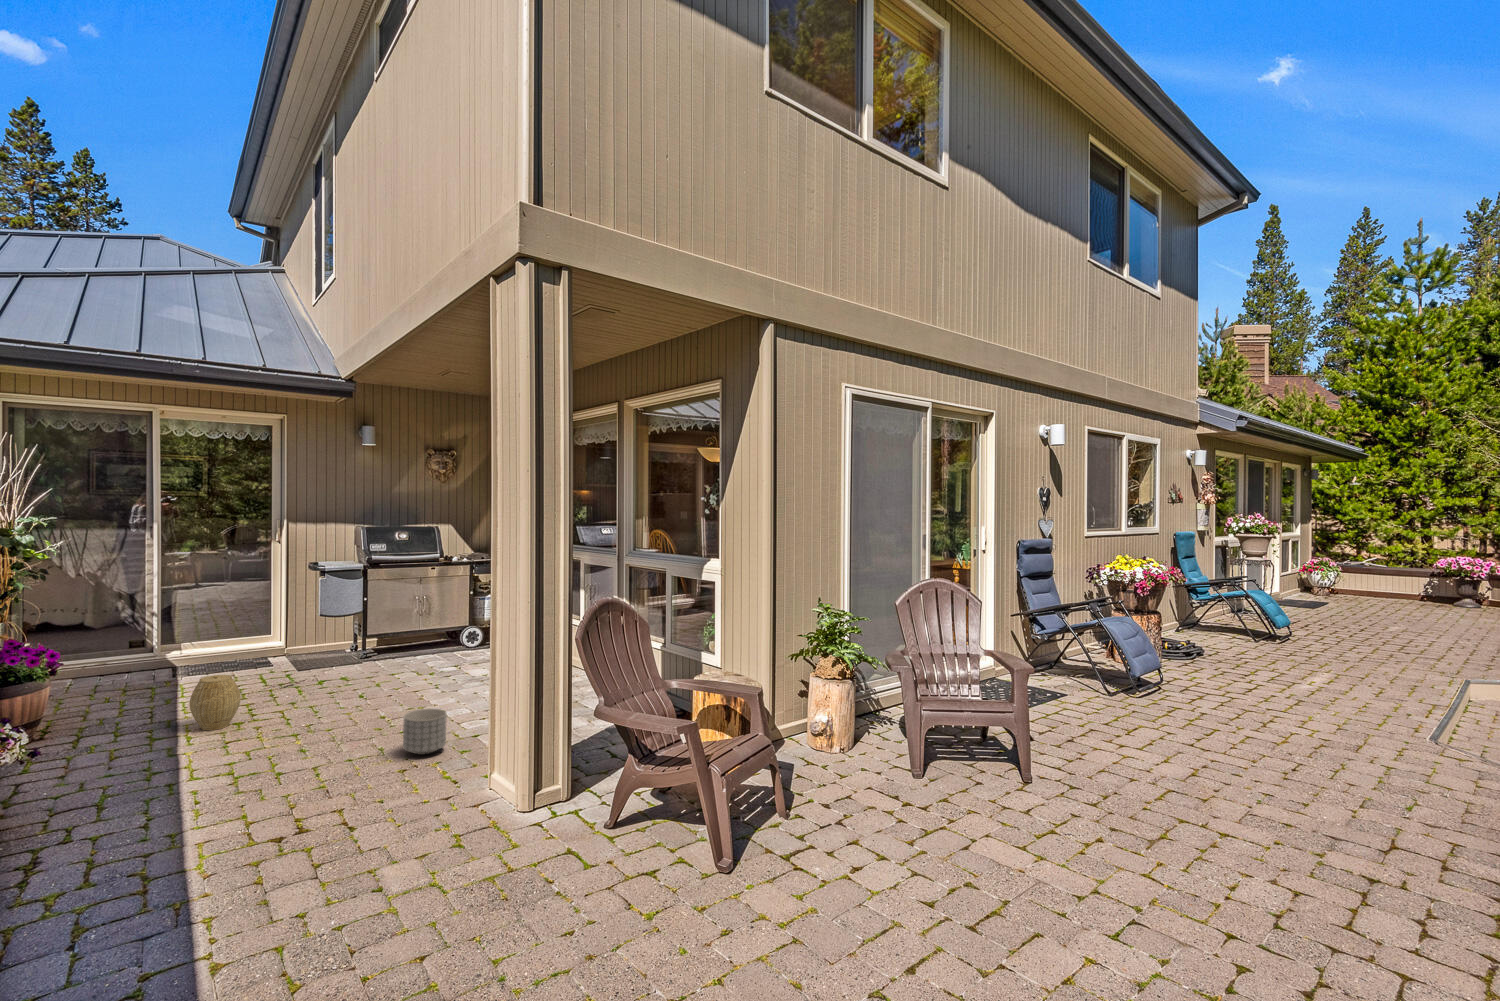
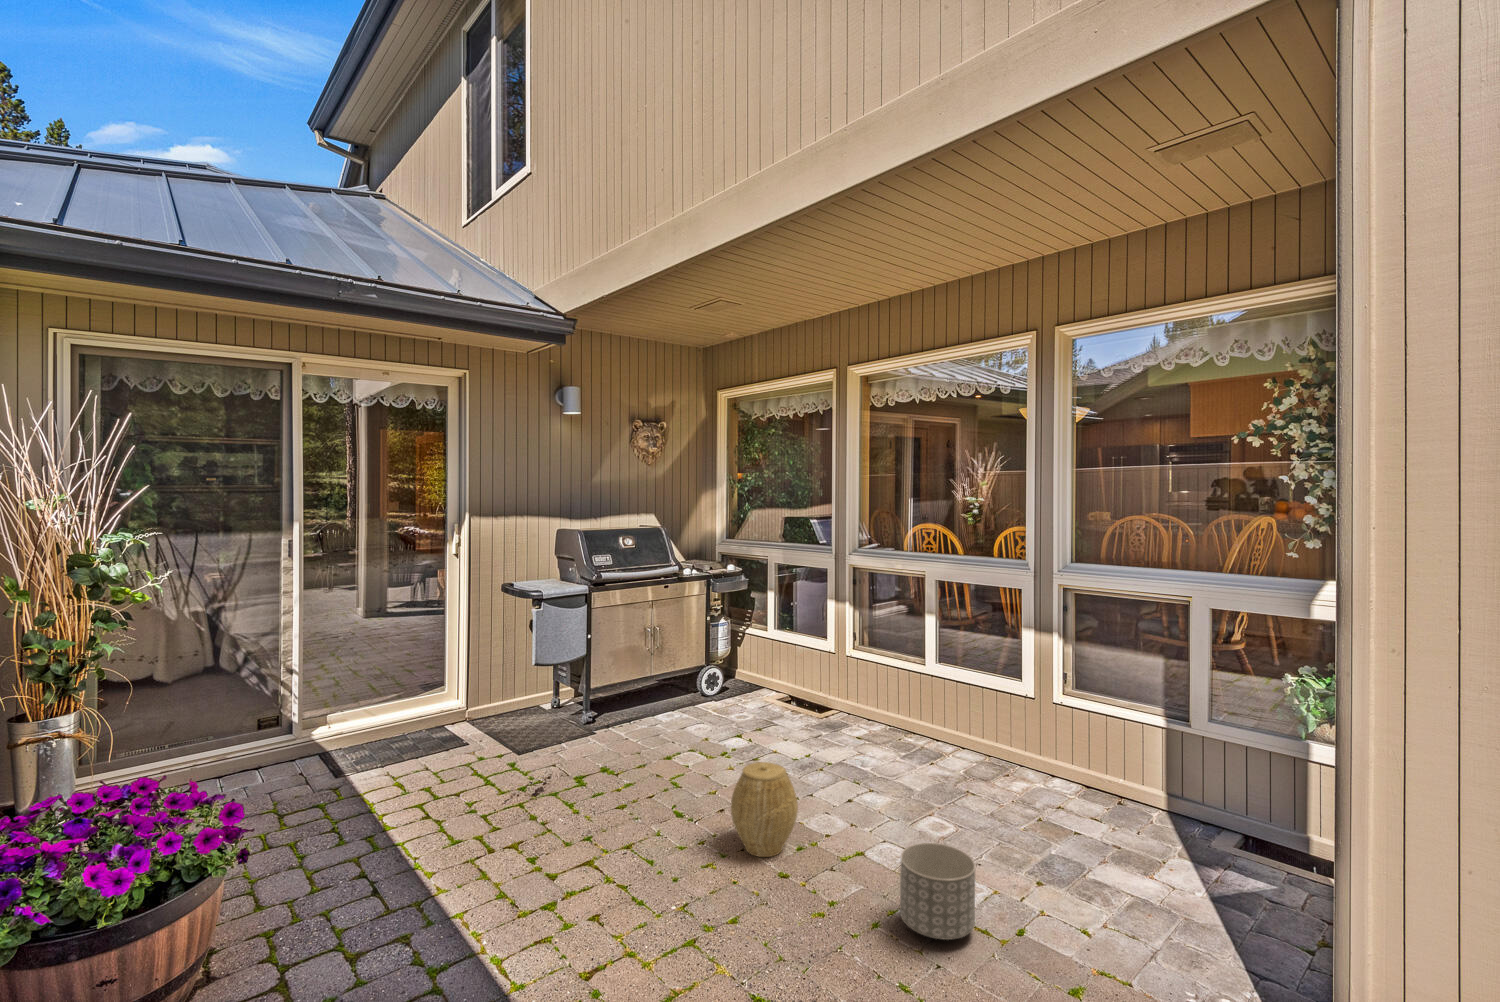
woven basket: present [190,675,241,730] -> present [731,762,798,857]

